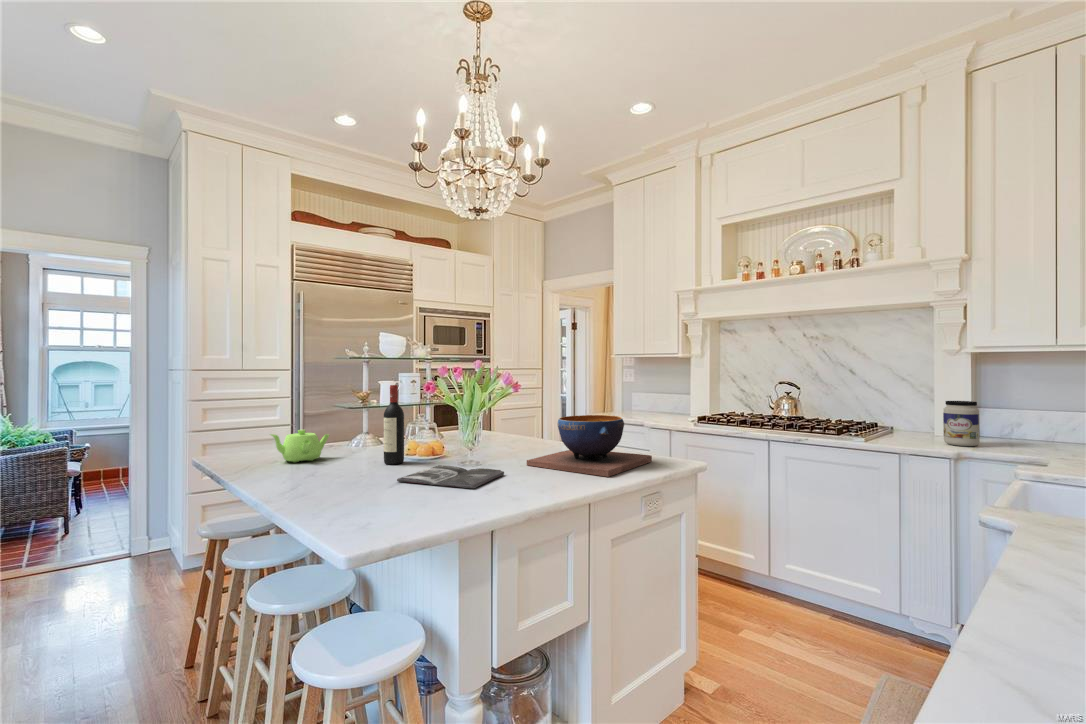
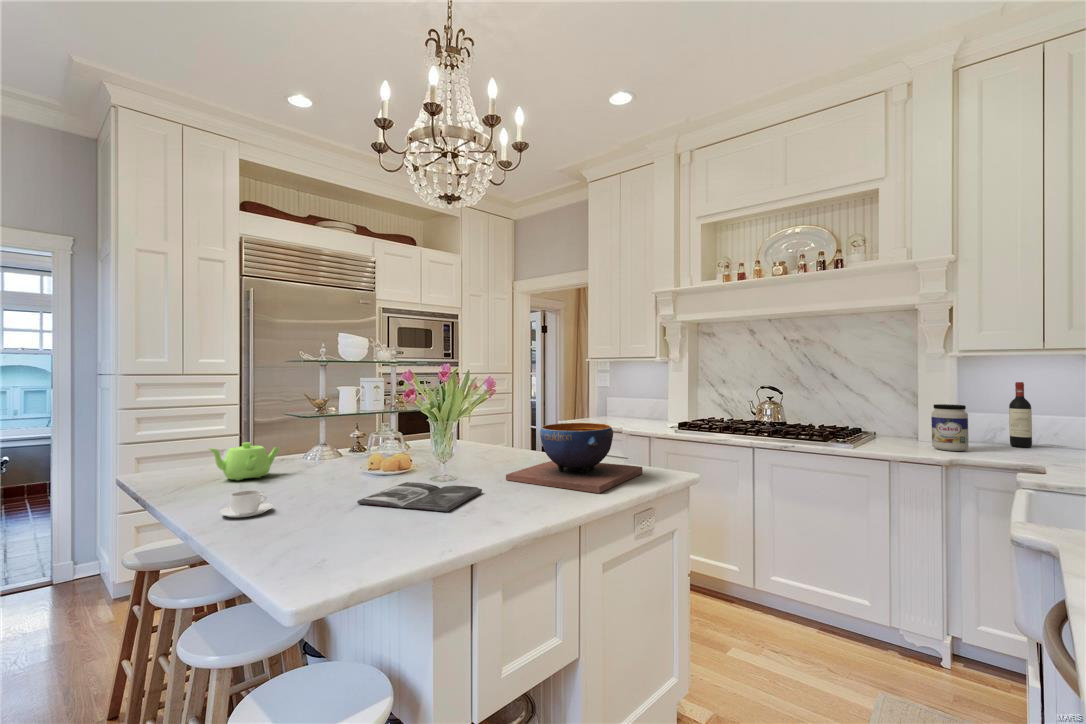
wine bottle: present [384,385,404,464] -> present [1009,382,1032,448]
coffee cup: none [284,468,327,490] -> present [220,490,273,518]

